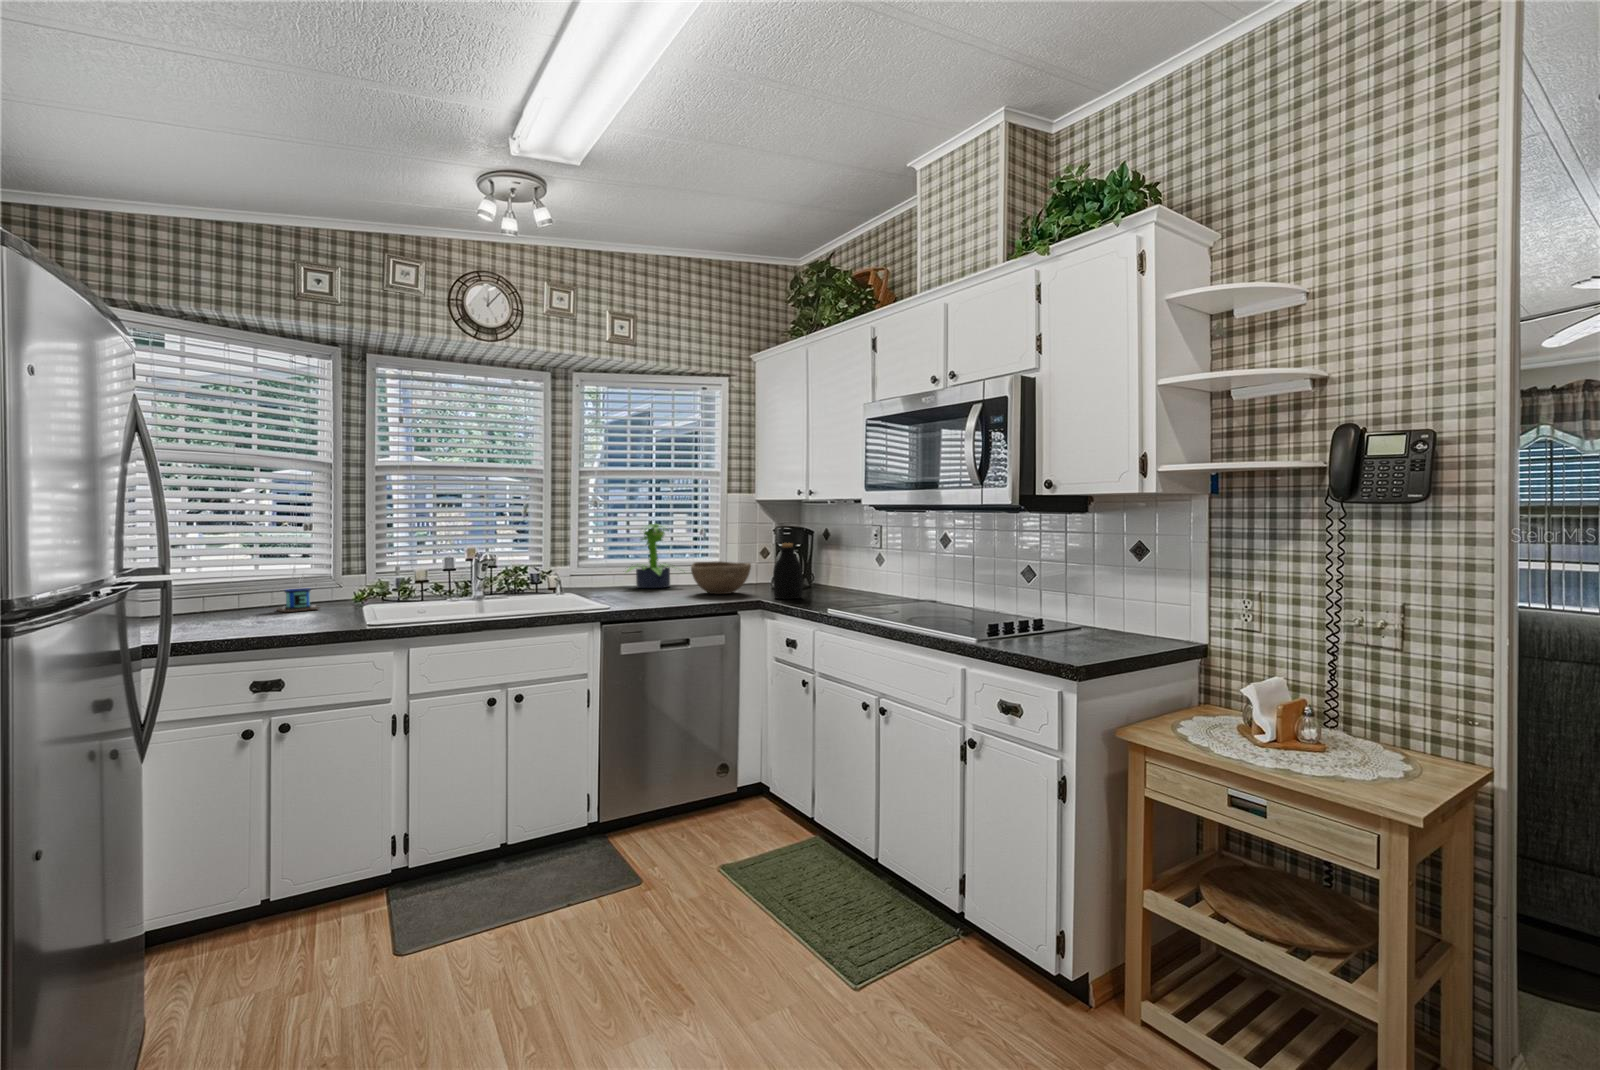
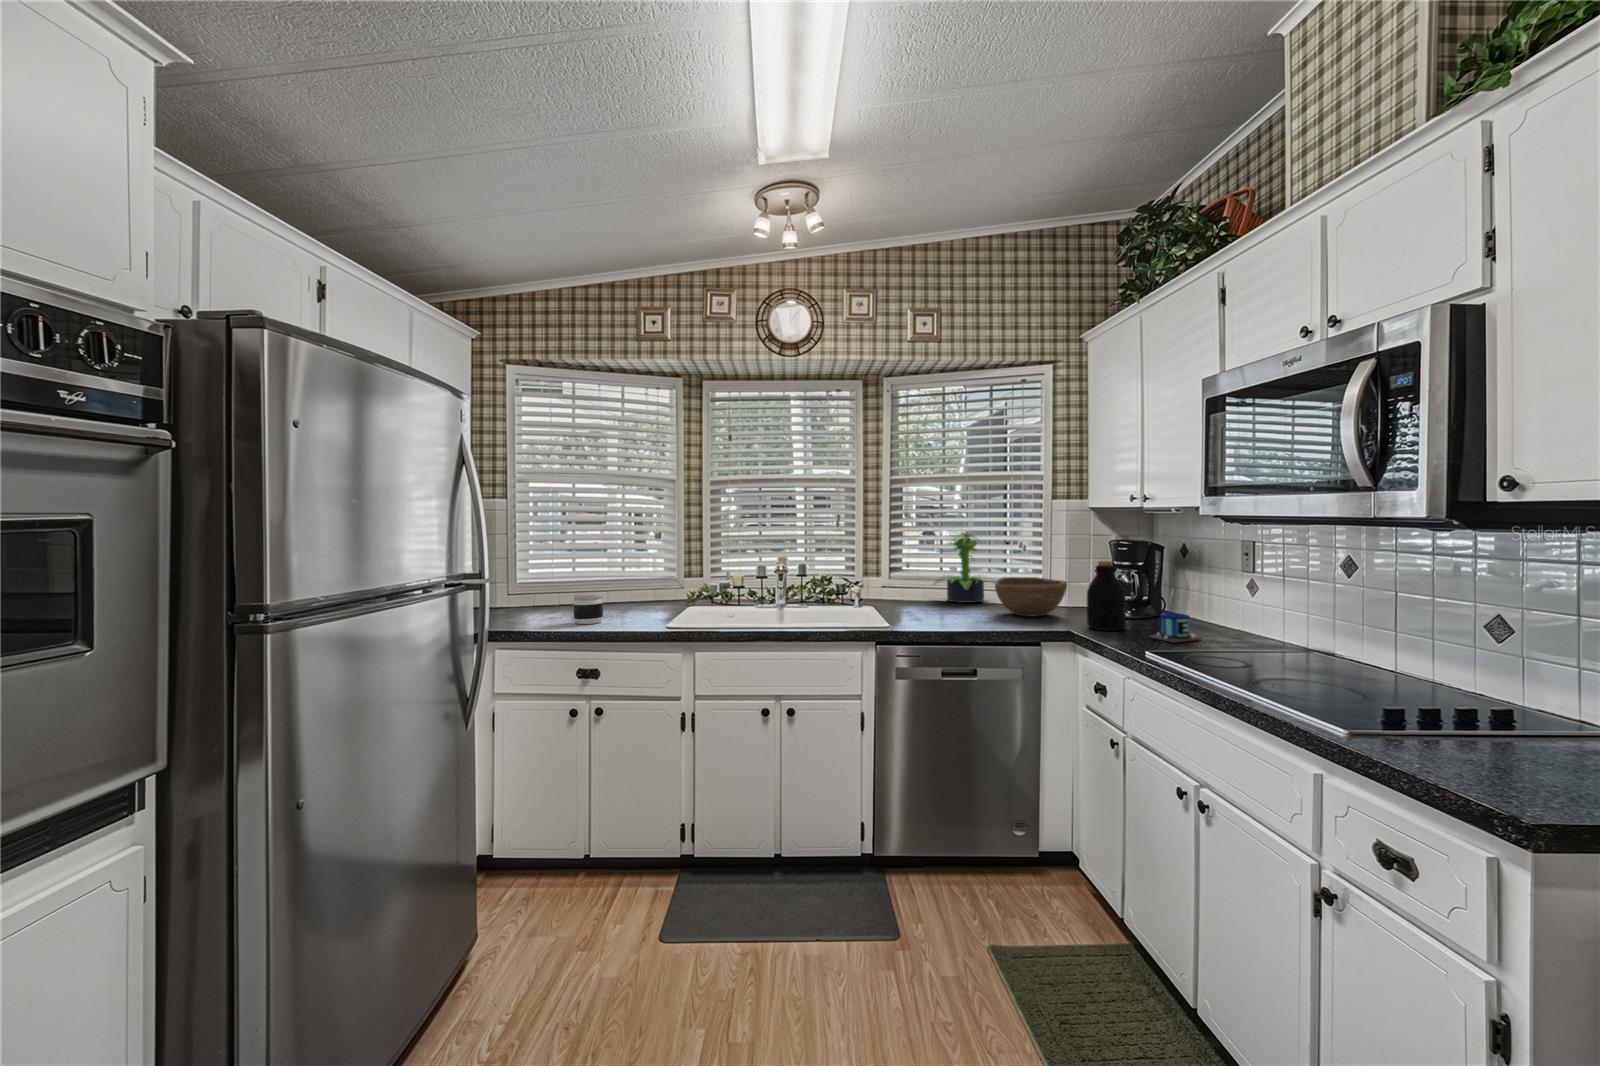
mug: present [277,569,320,612] -> present [1150,591,1202,643]
jar: none [229,588,271,626] -> present [573,592,603,624]

